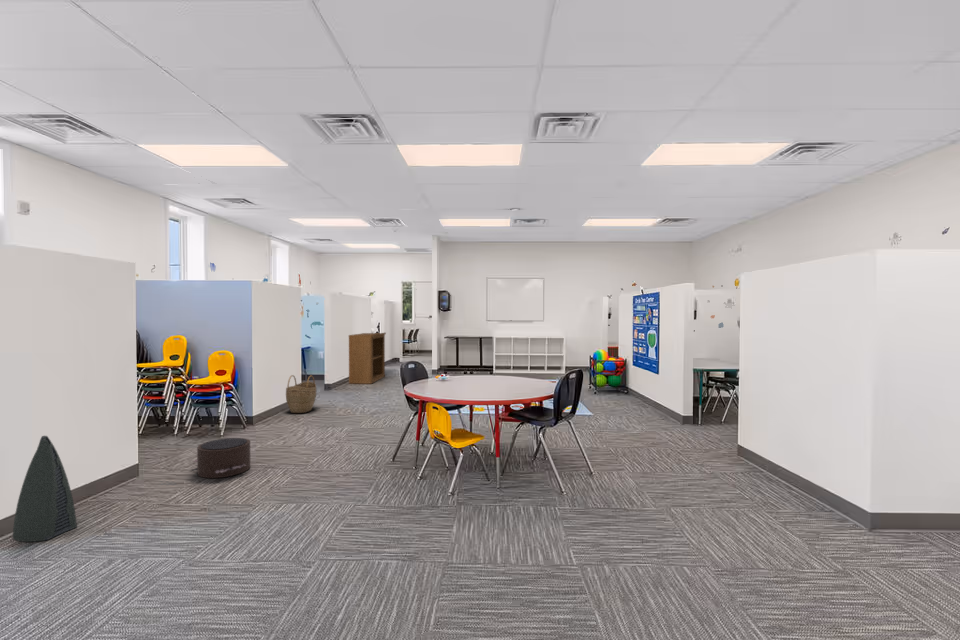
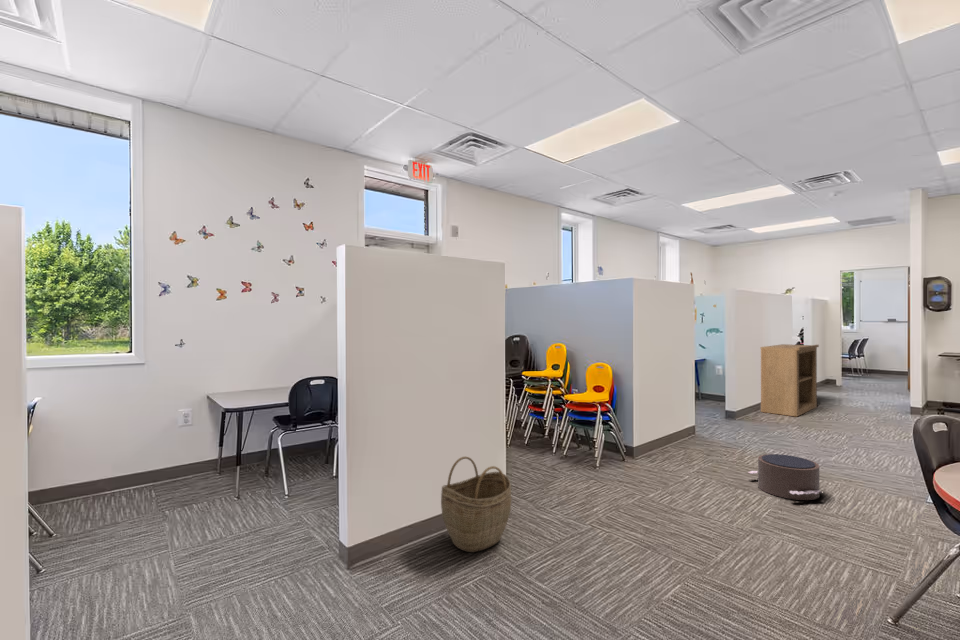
woven basket: present [286,375,316,413] -> present [441,457,511,552]
air purifier: present [13,436,77,542] -> none [380,456,429,581]
pouf: present [193,438,250,478] -> present [748,454,820,500]

